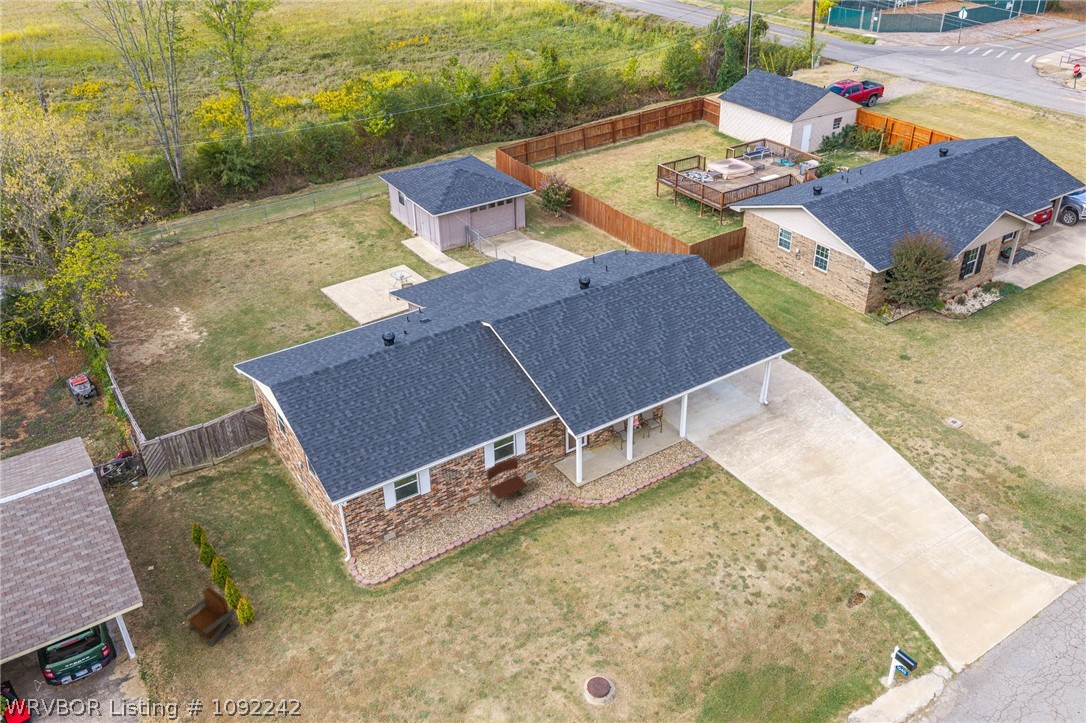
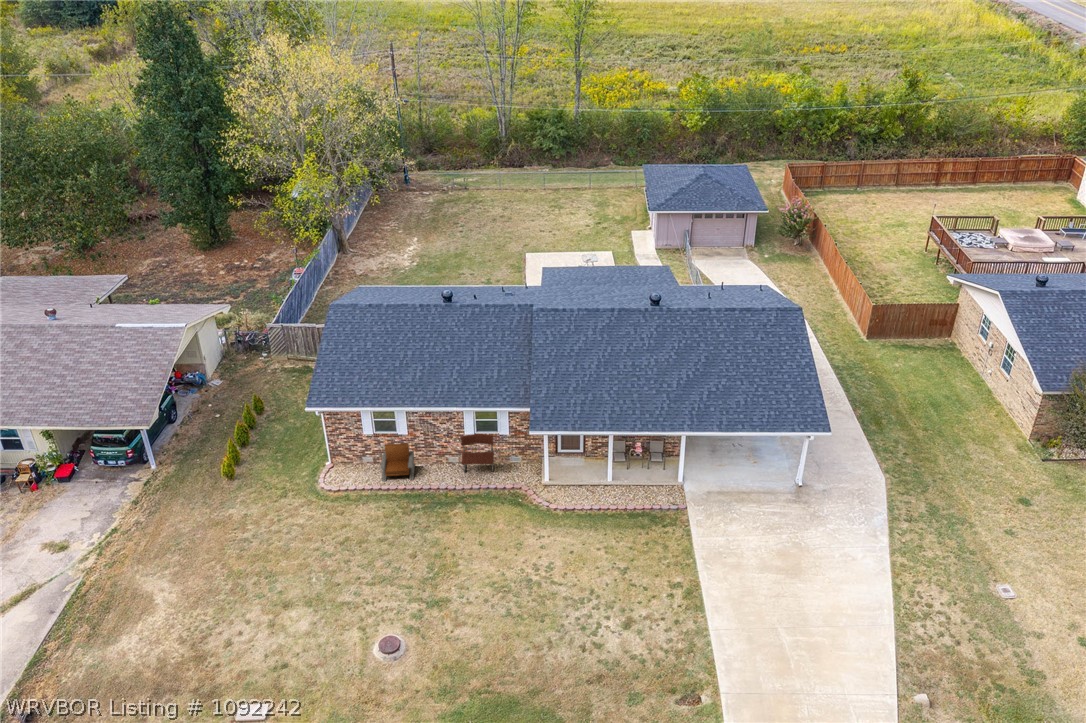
lounge chair: present [184,587,238,646] -> present [380,443,415,481]

